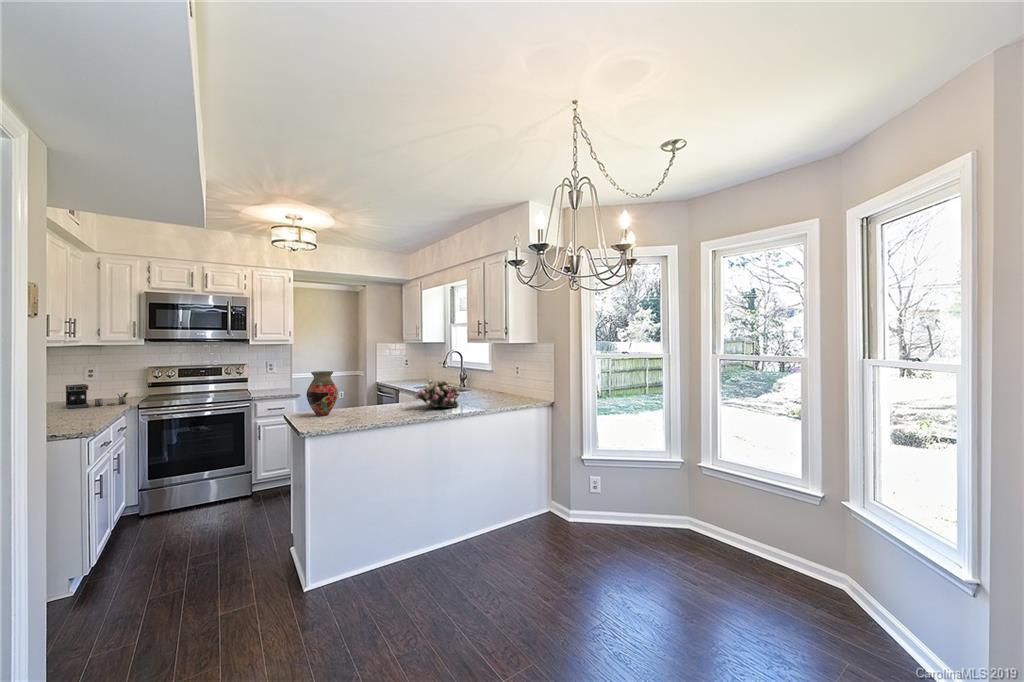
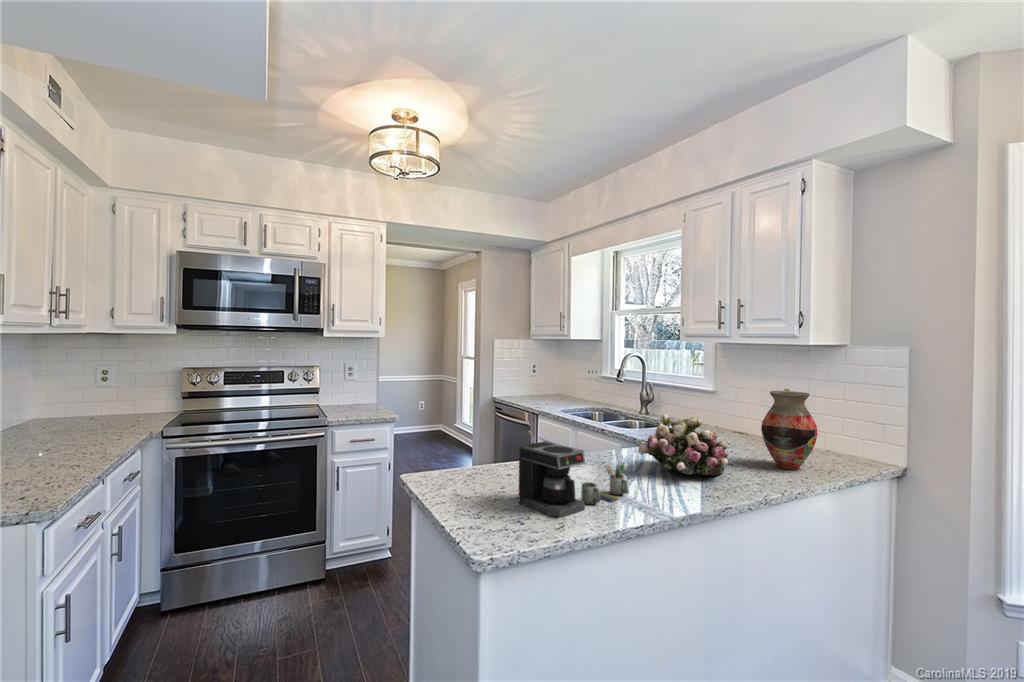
vase: present [307,371,338,416] -> present [761,391,818,469]
coffee maker: present [66,384,128,409] -> present [519,441,628,518]

